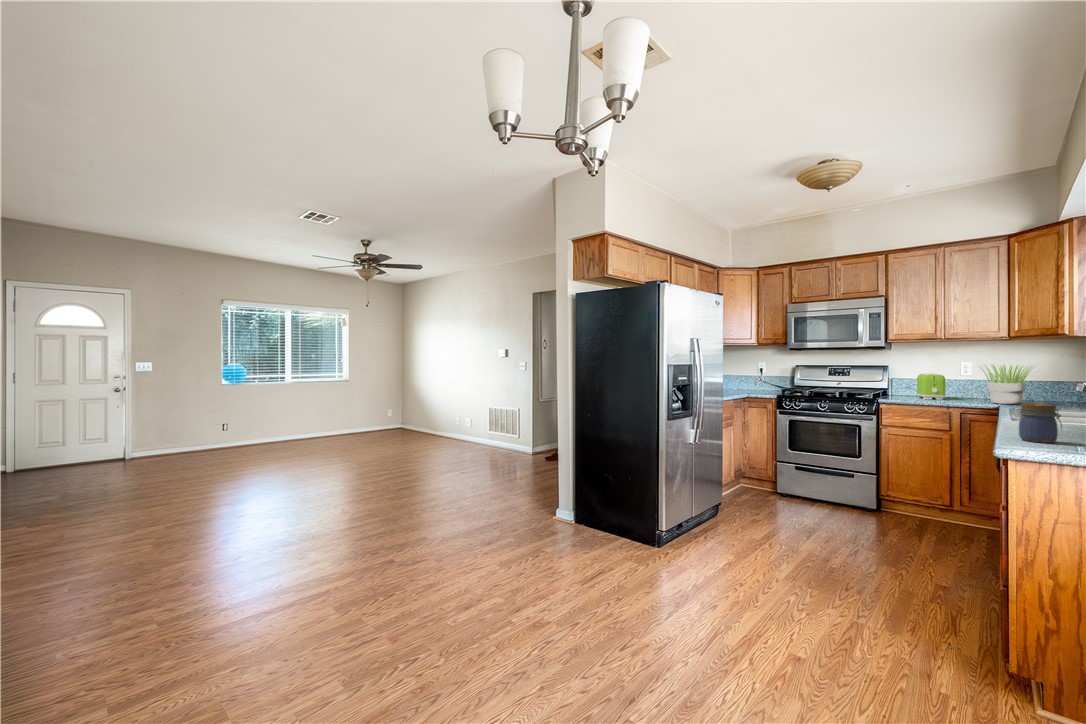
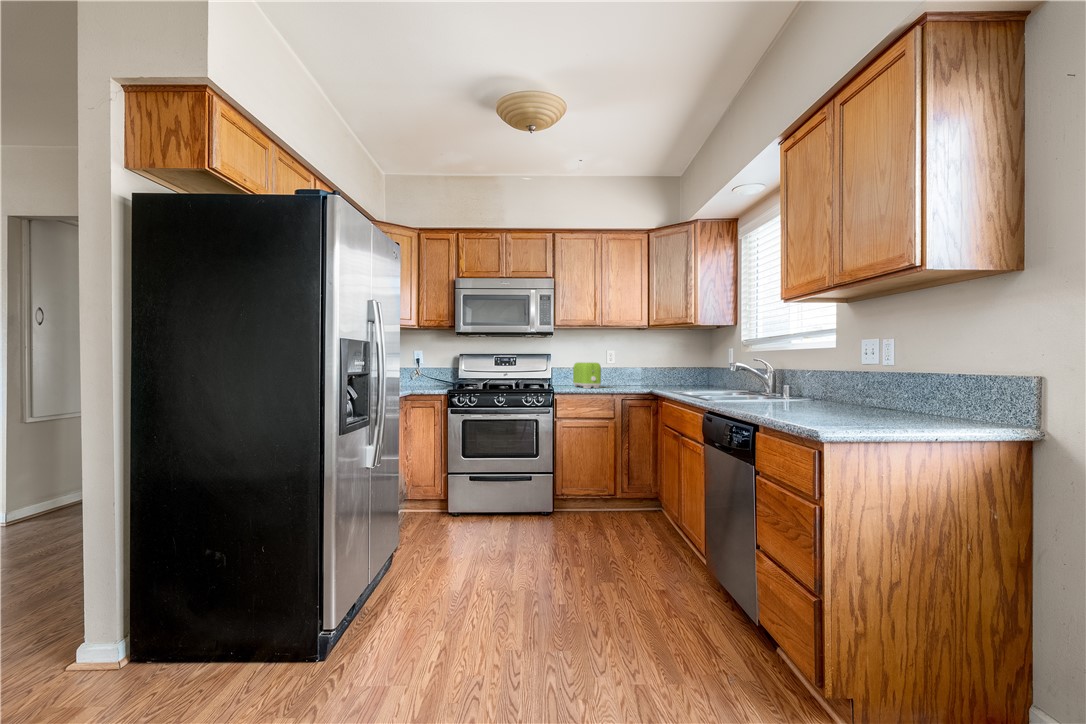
potted plant: present [981,365,1032,404] -> none [624,350,669,389]
jar: present [1019,403,1062,443] -> none [783,378,819,421]

